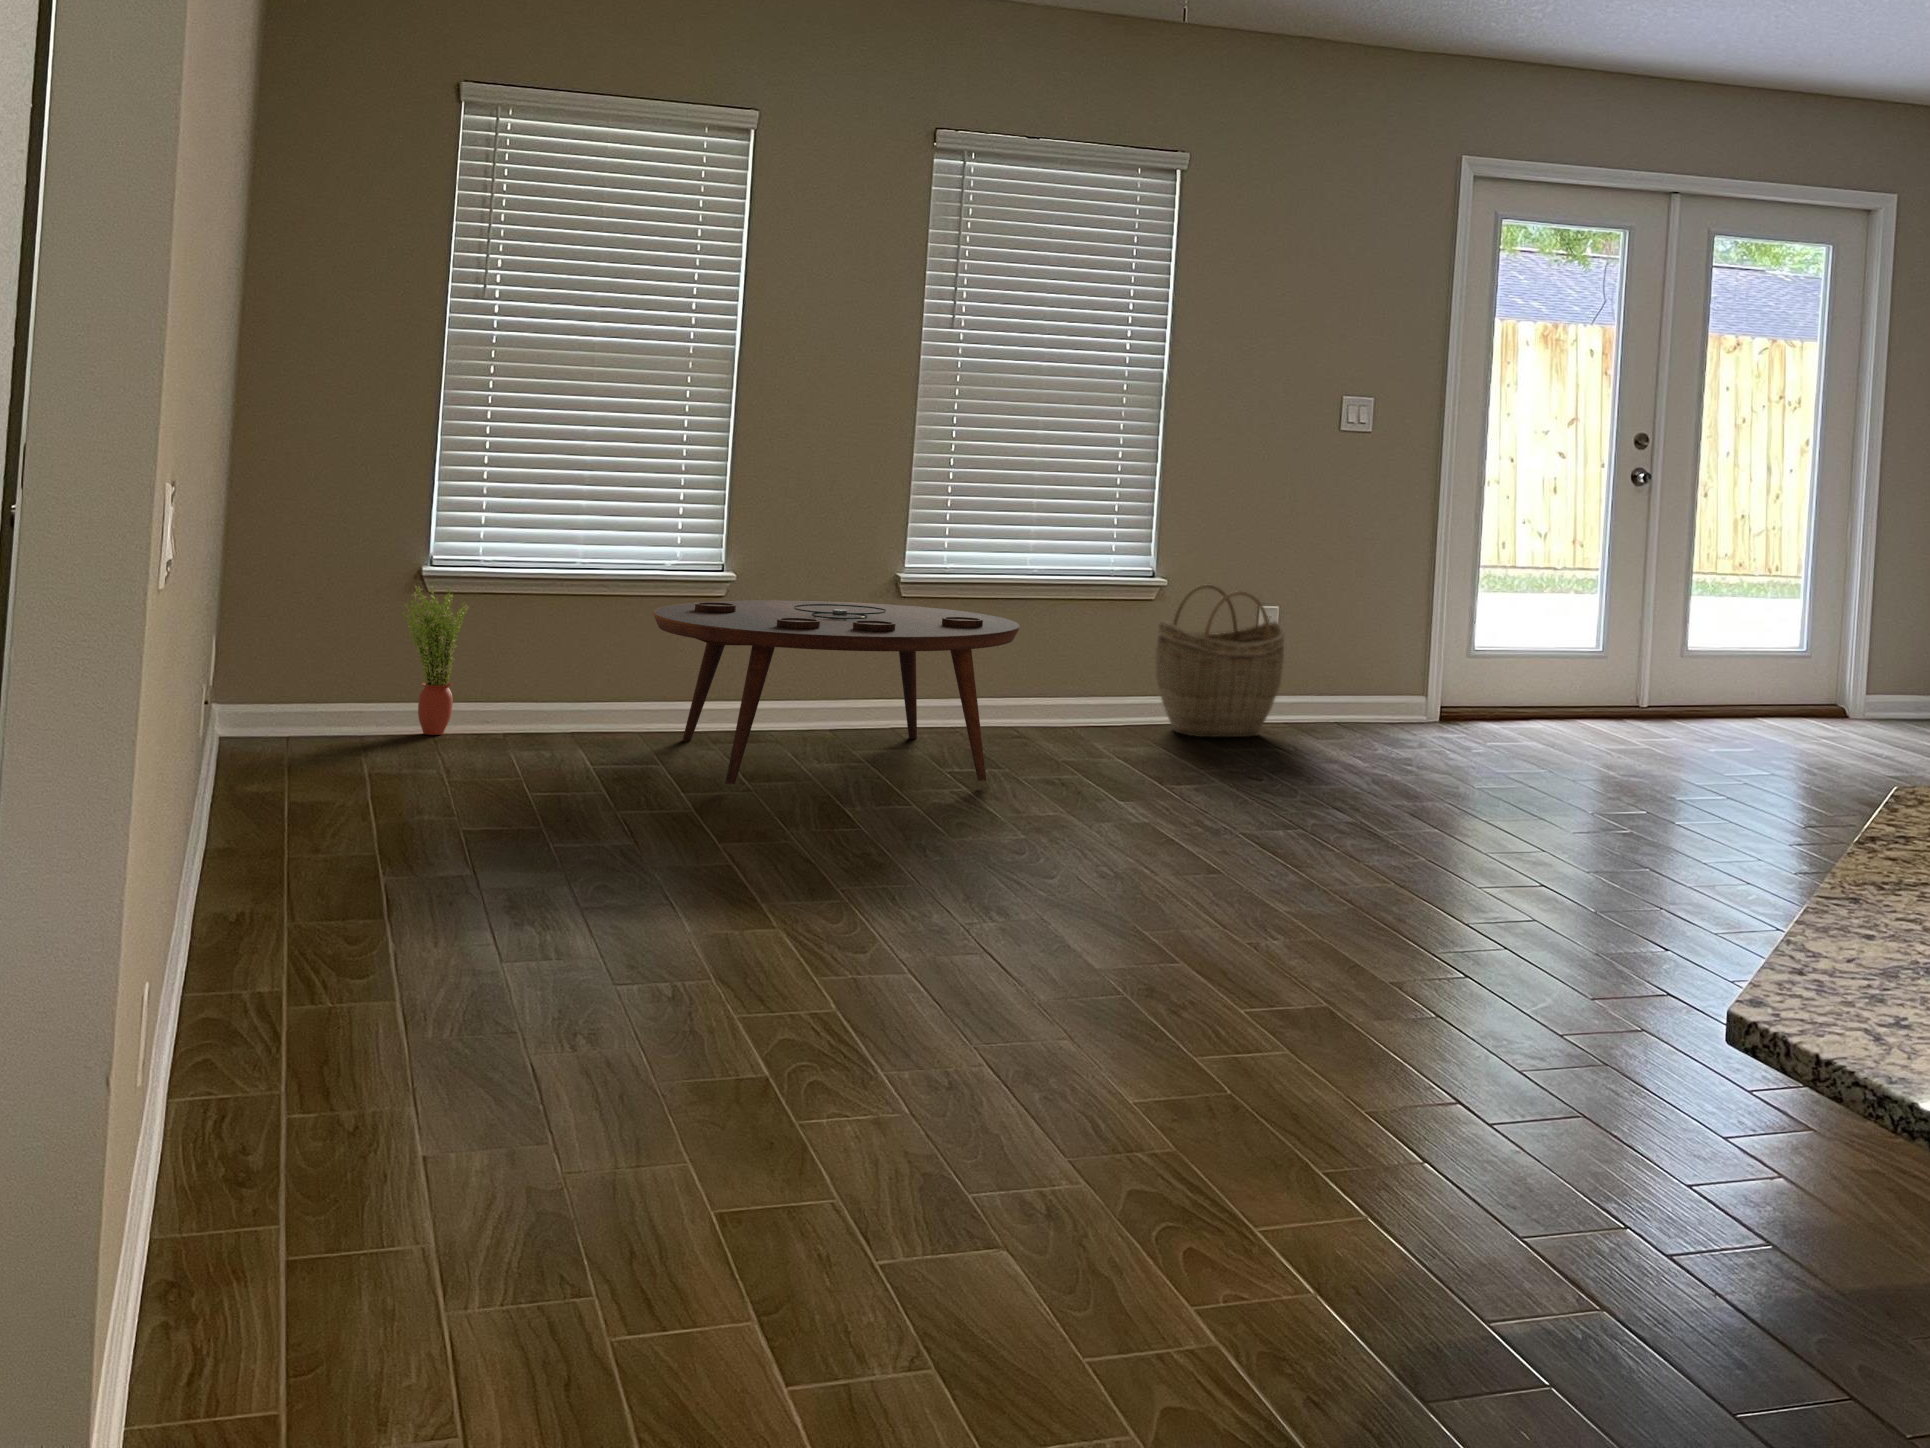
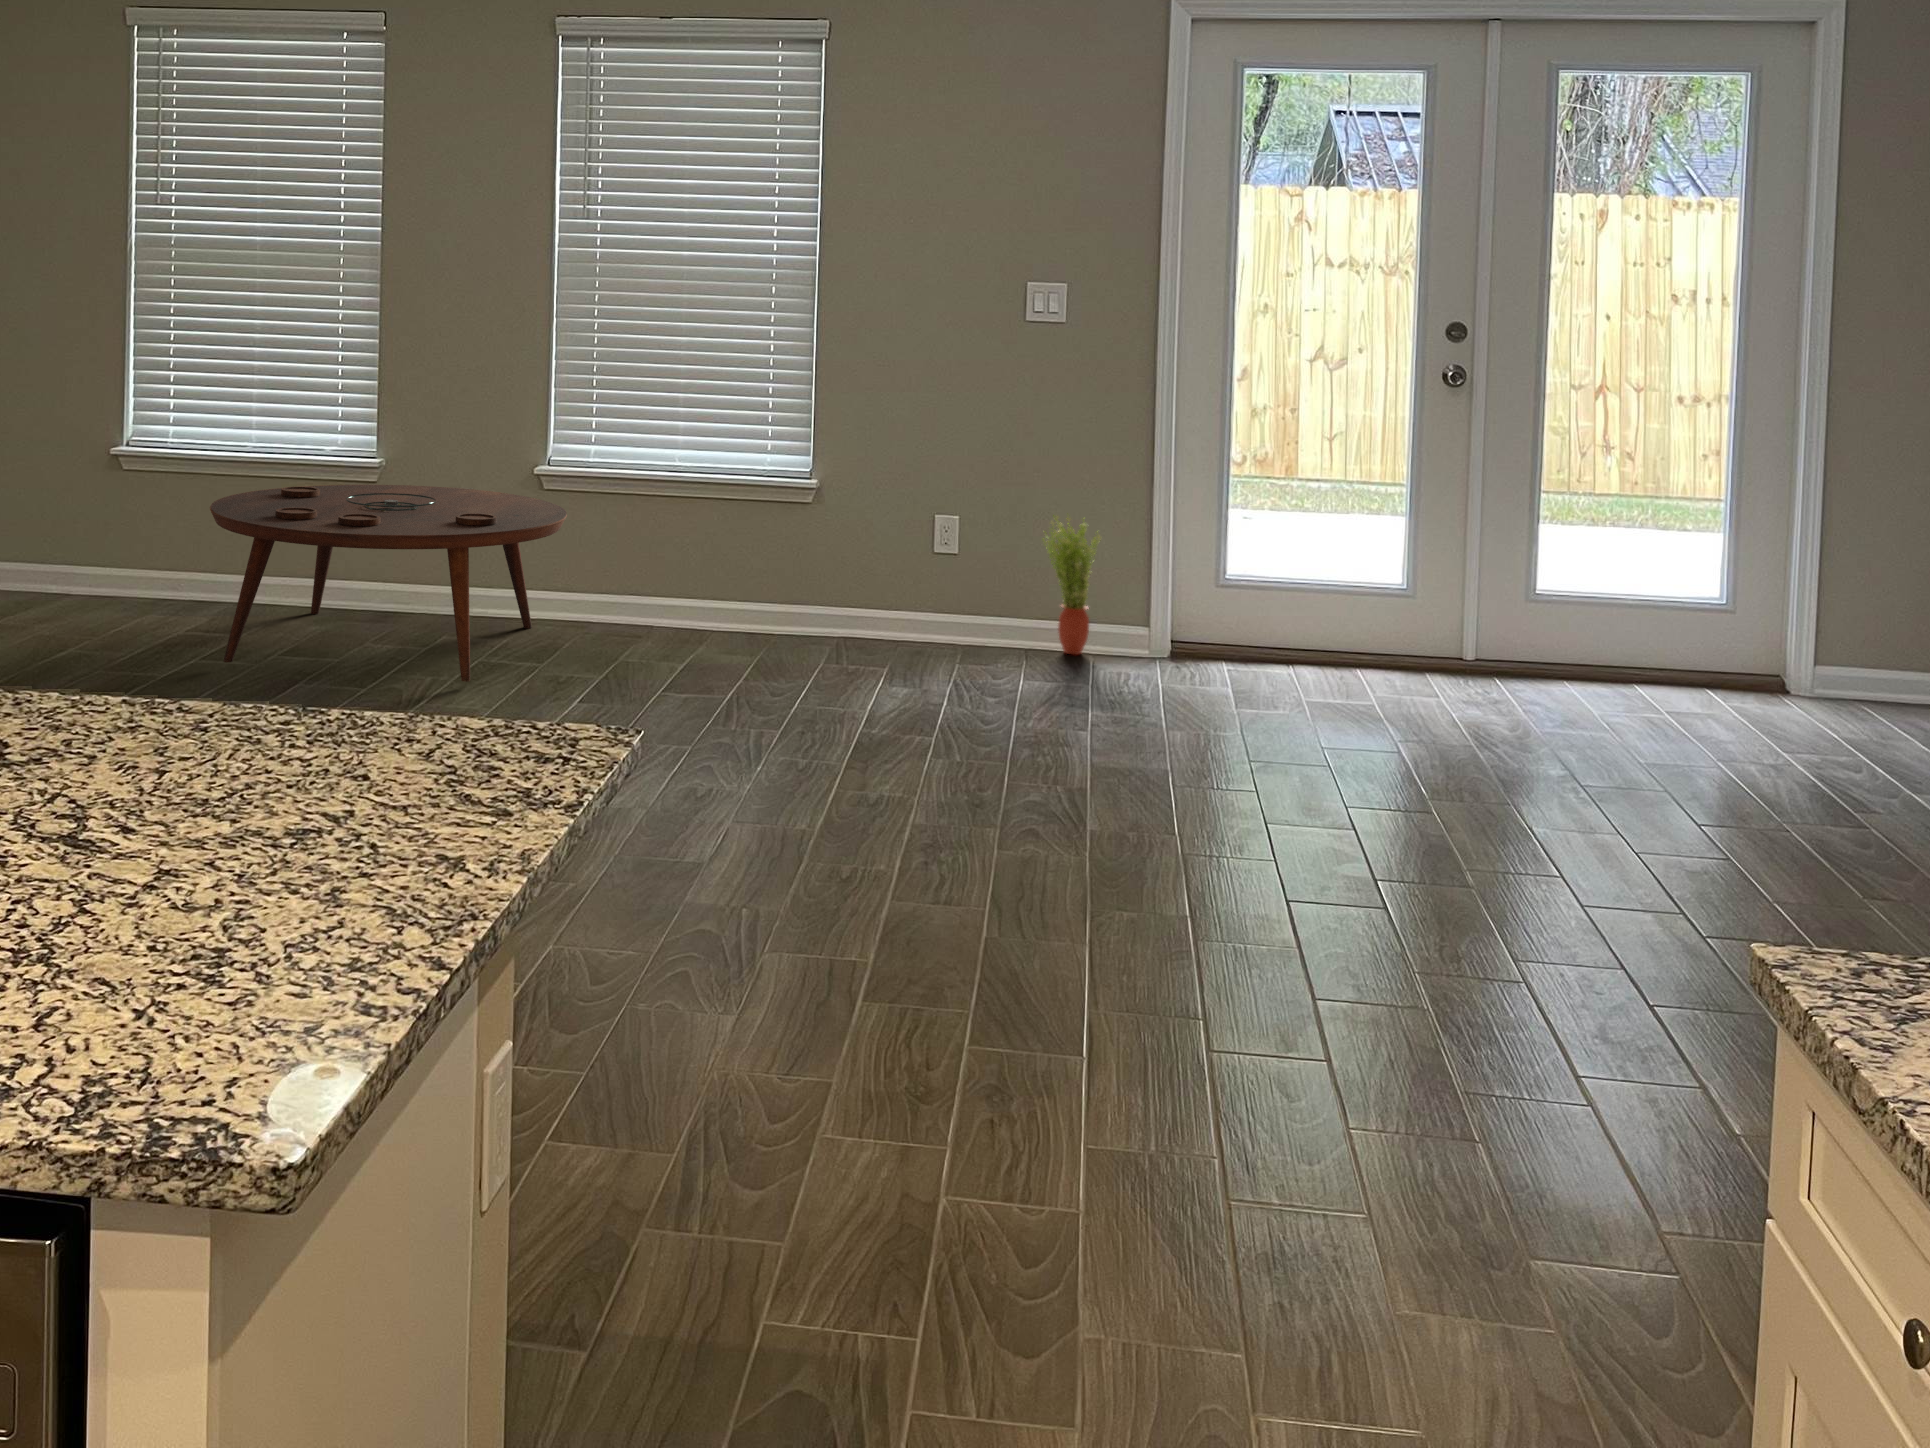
potted plant: present [402,585,469,735] -> present [1045,515,1100,655]
woven basket: present [1155,585,1284,737] -> none [796,488,933,655]

